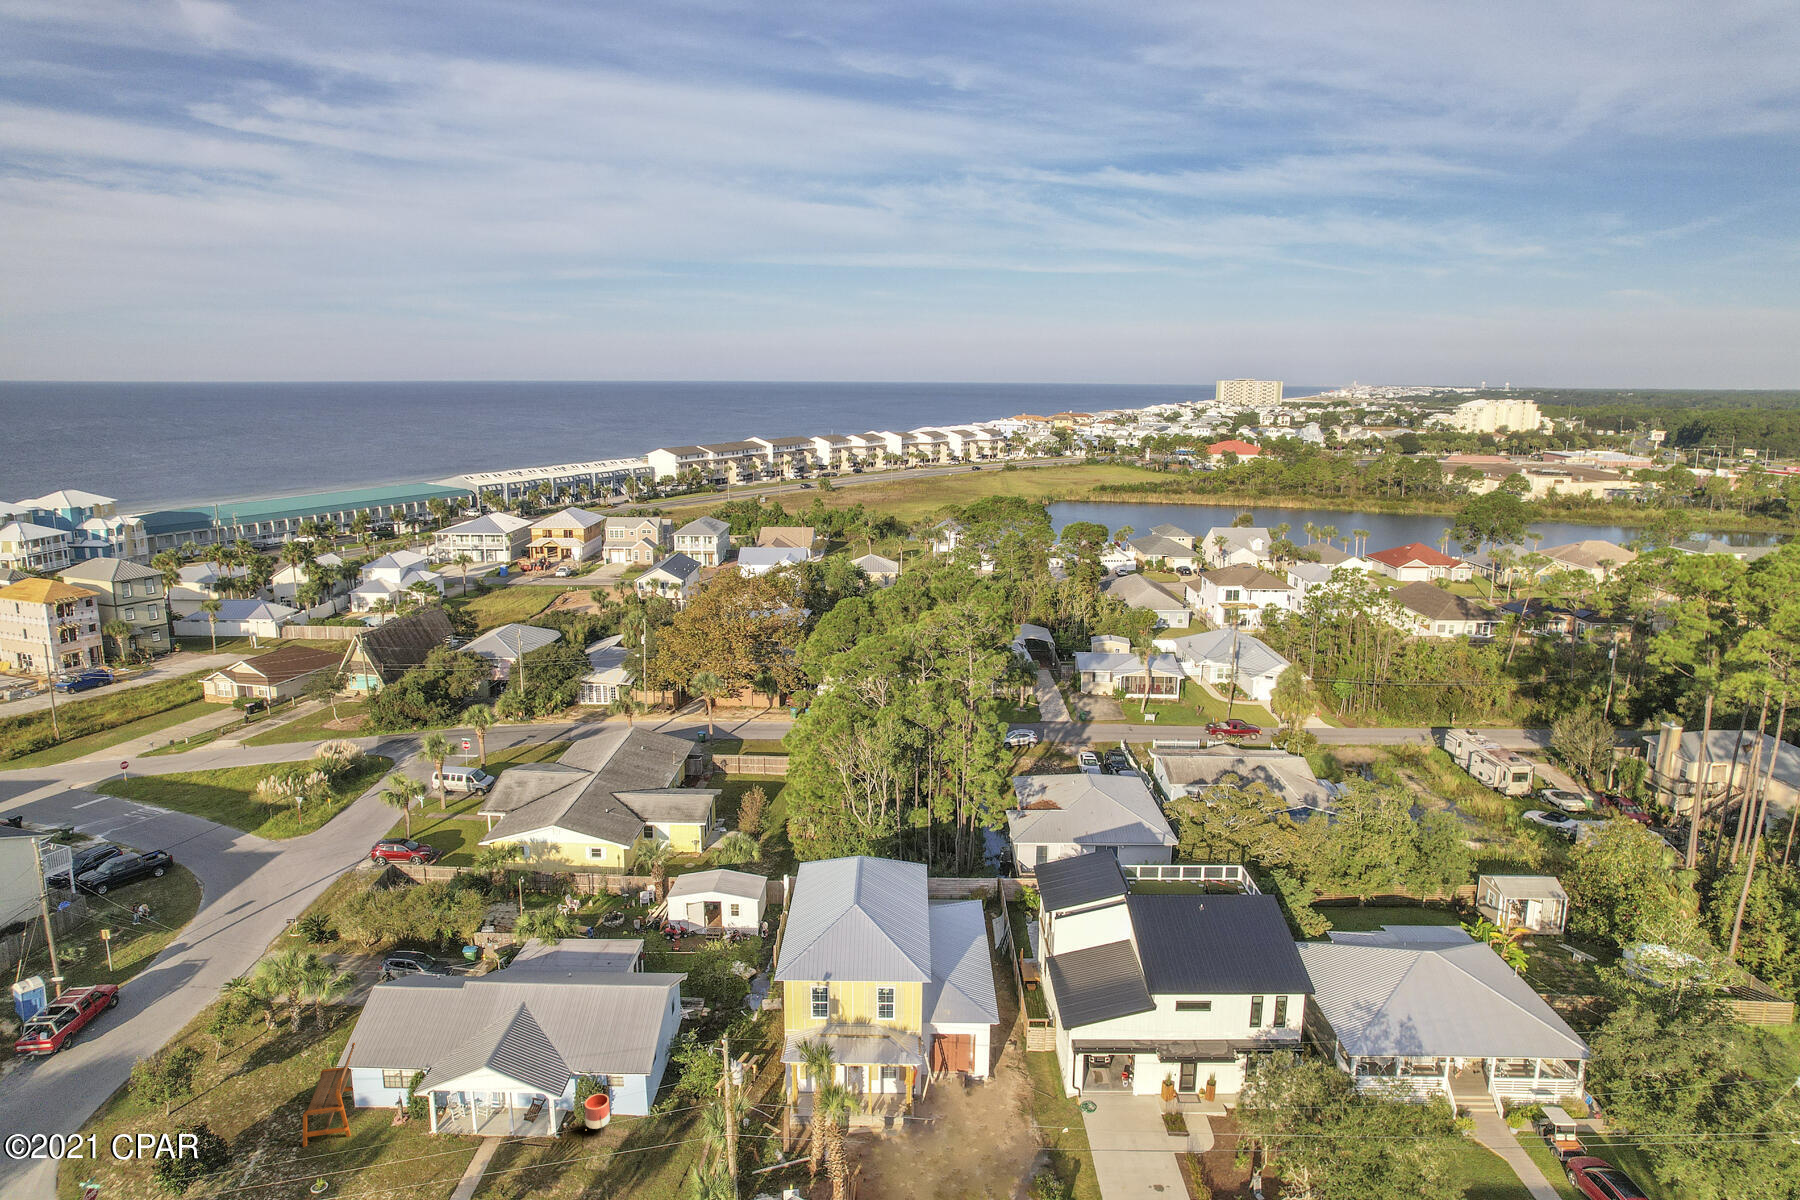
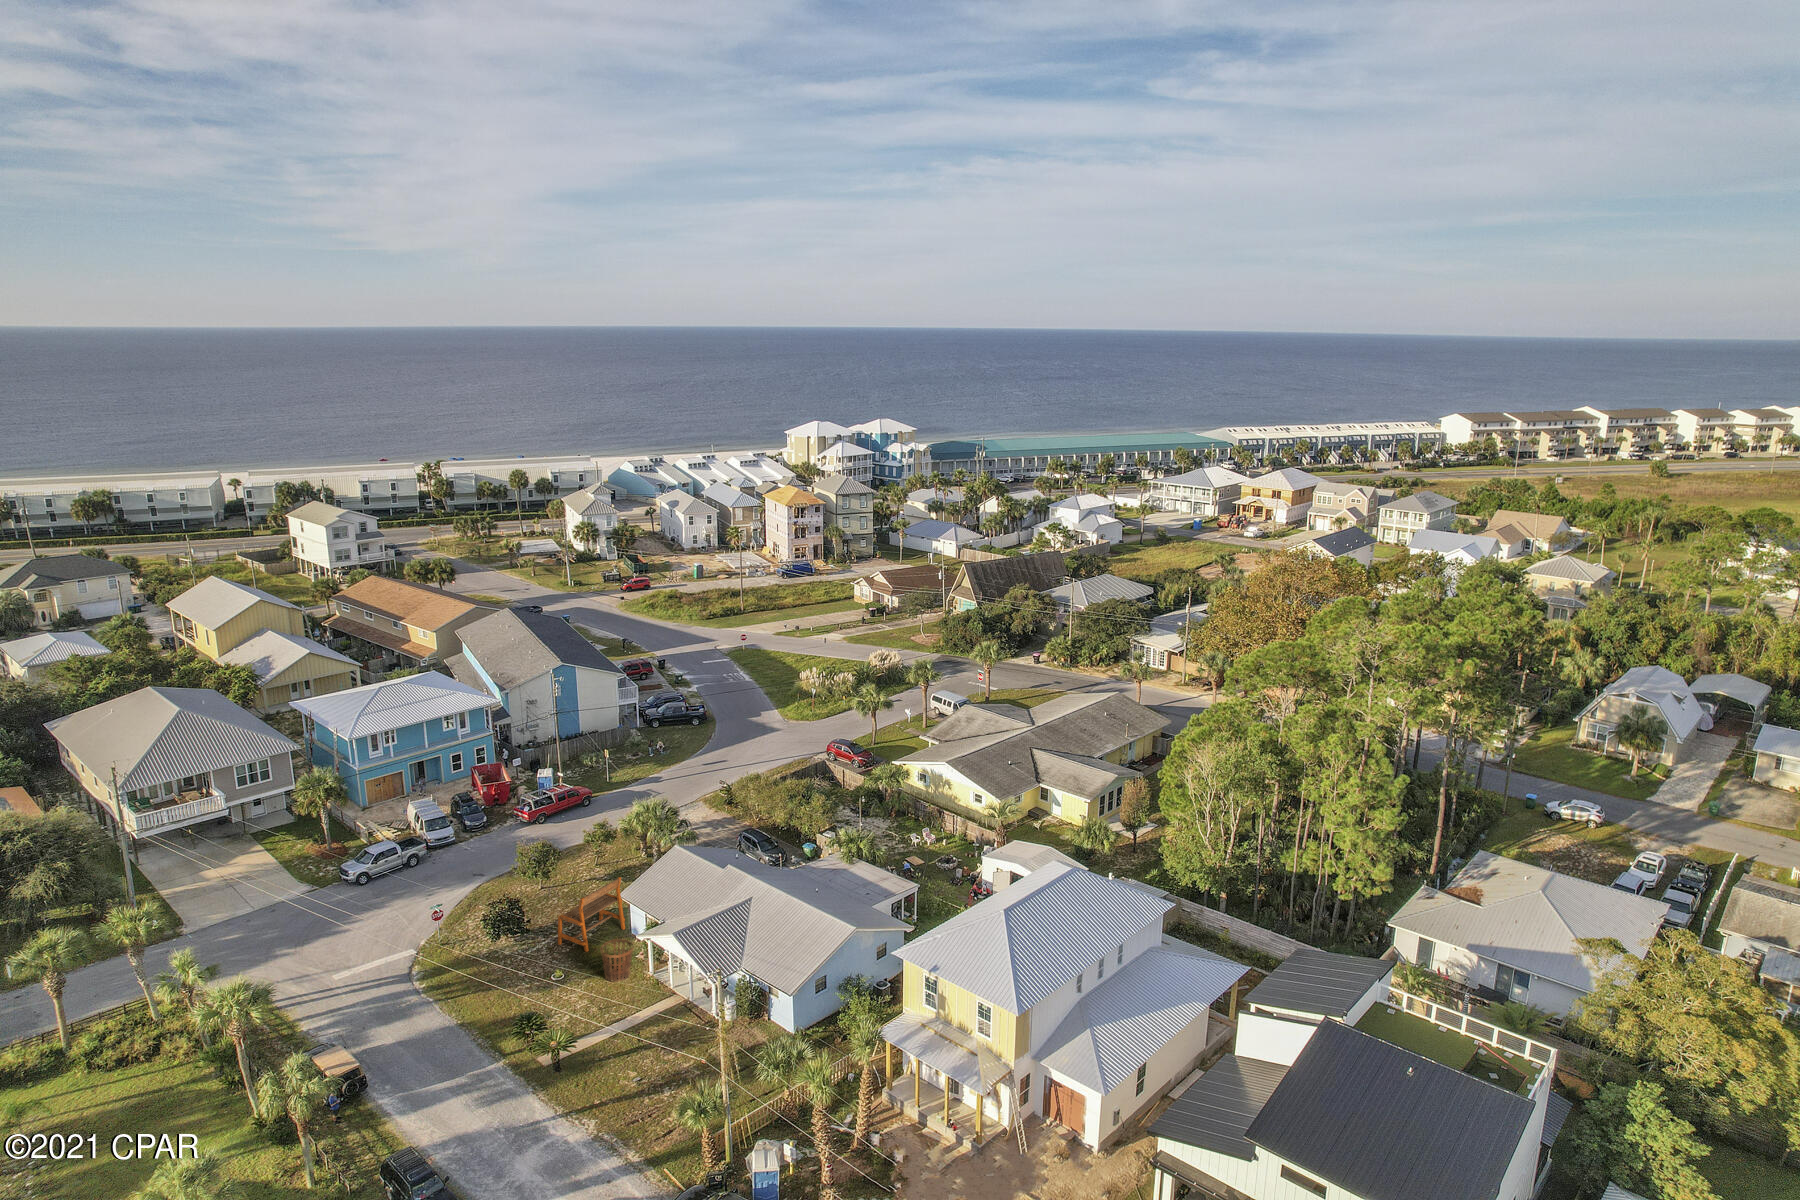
planter: present [585,1094,610,1136] -> none [709,1003,735,1047]
basket: none [398,1096,437,1147] -> present [600,939,633,982]

